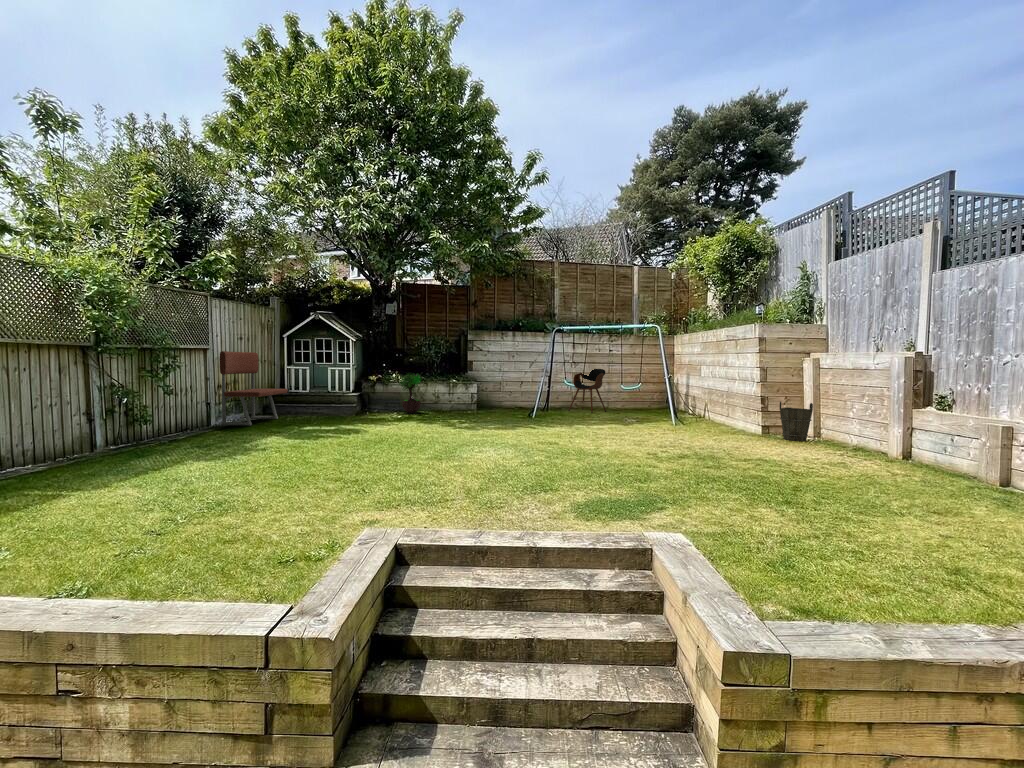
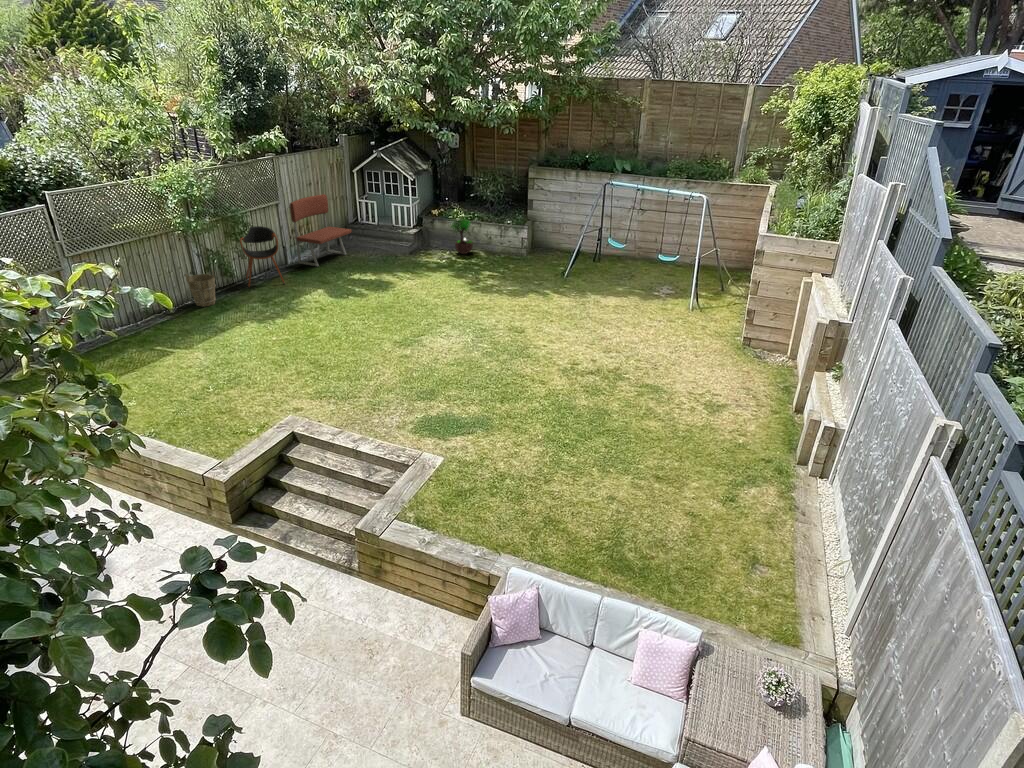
chair: present [568,369,606,413] -> present [240,226,285,288]
bucket: present [780,402,813,441] -> present [185,270,216,307]

